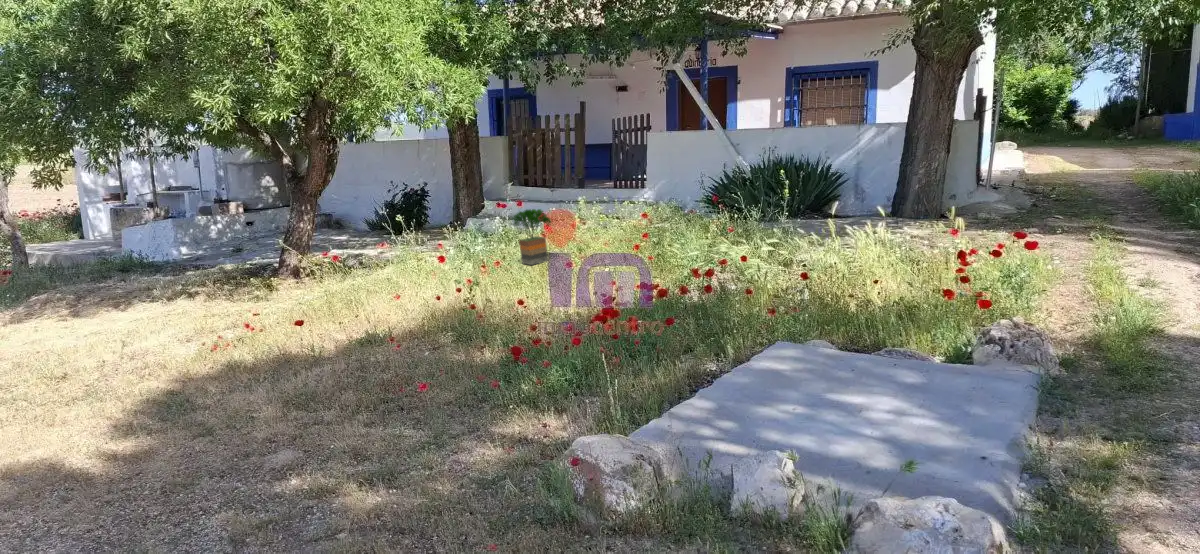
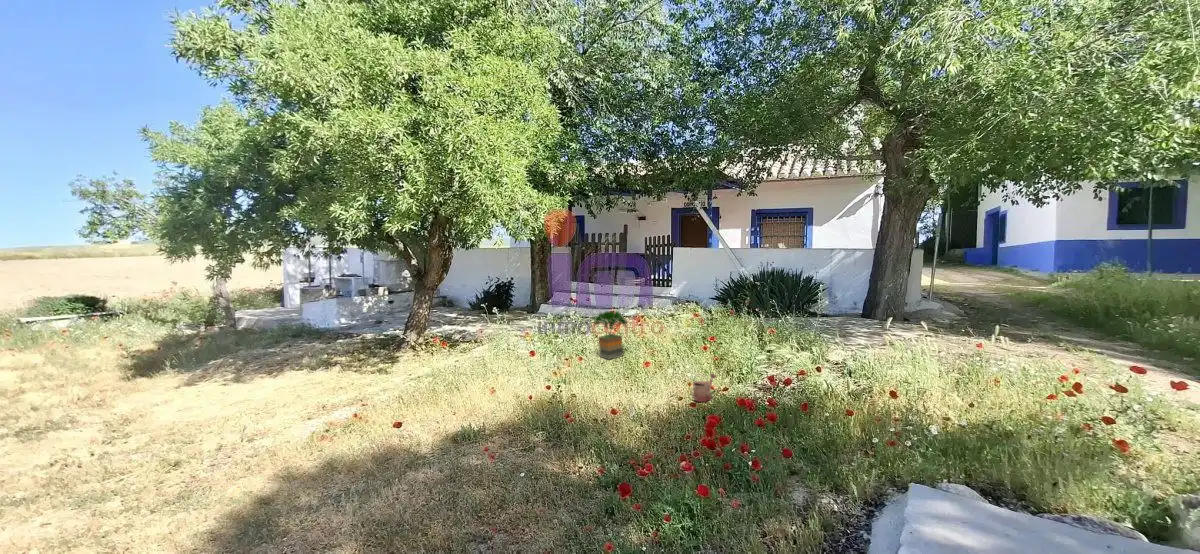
watering can: none [599,263,630,292] -> present [691,374,716,402]

